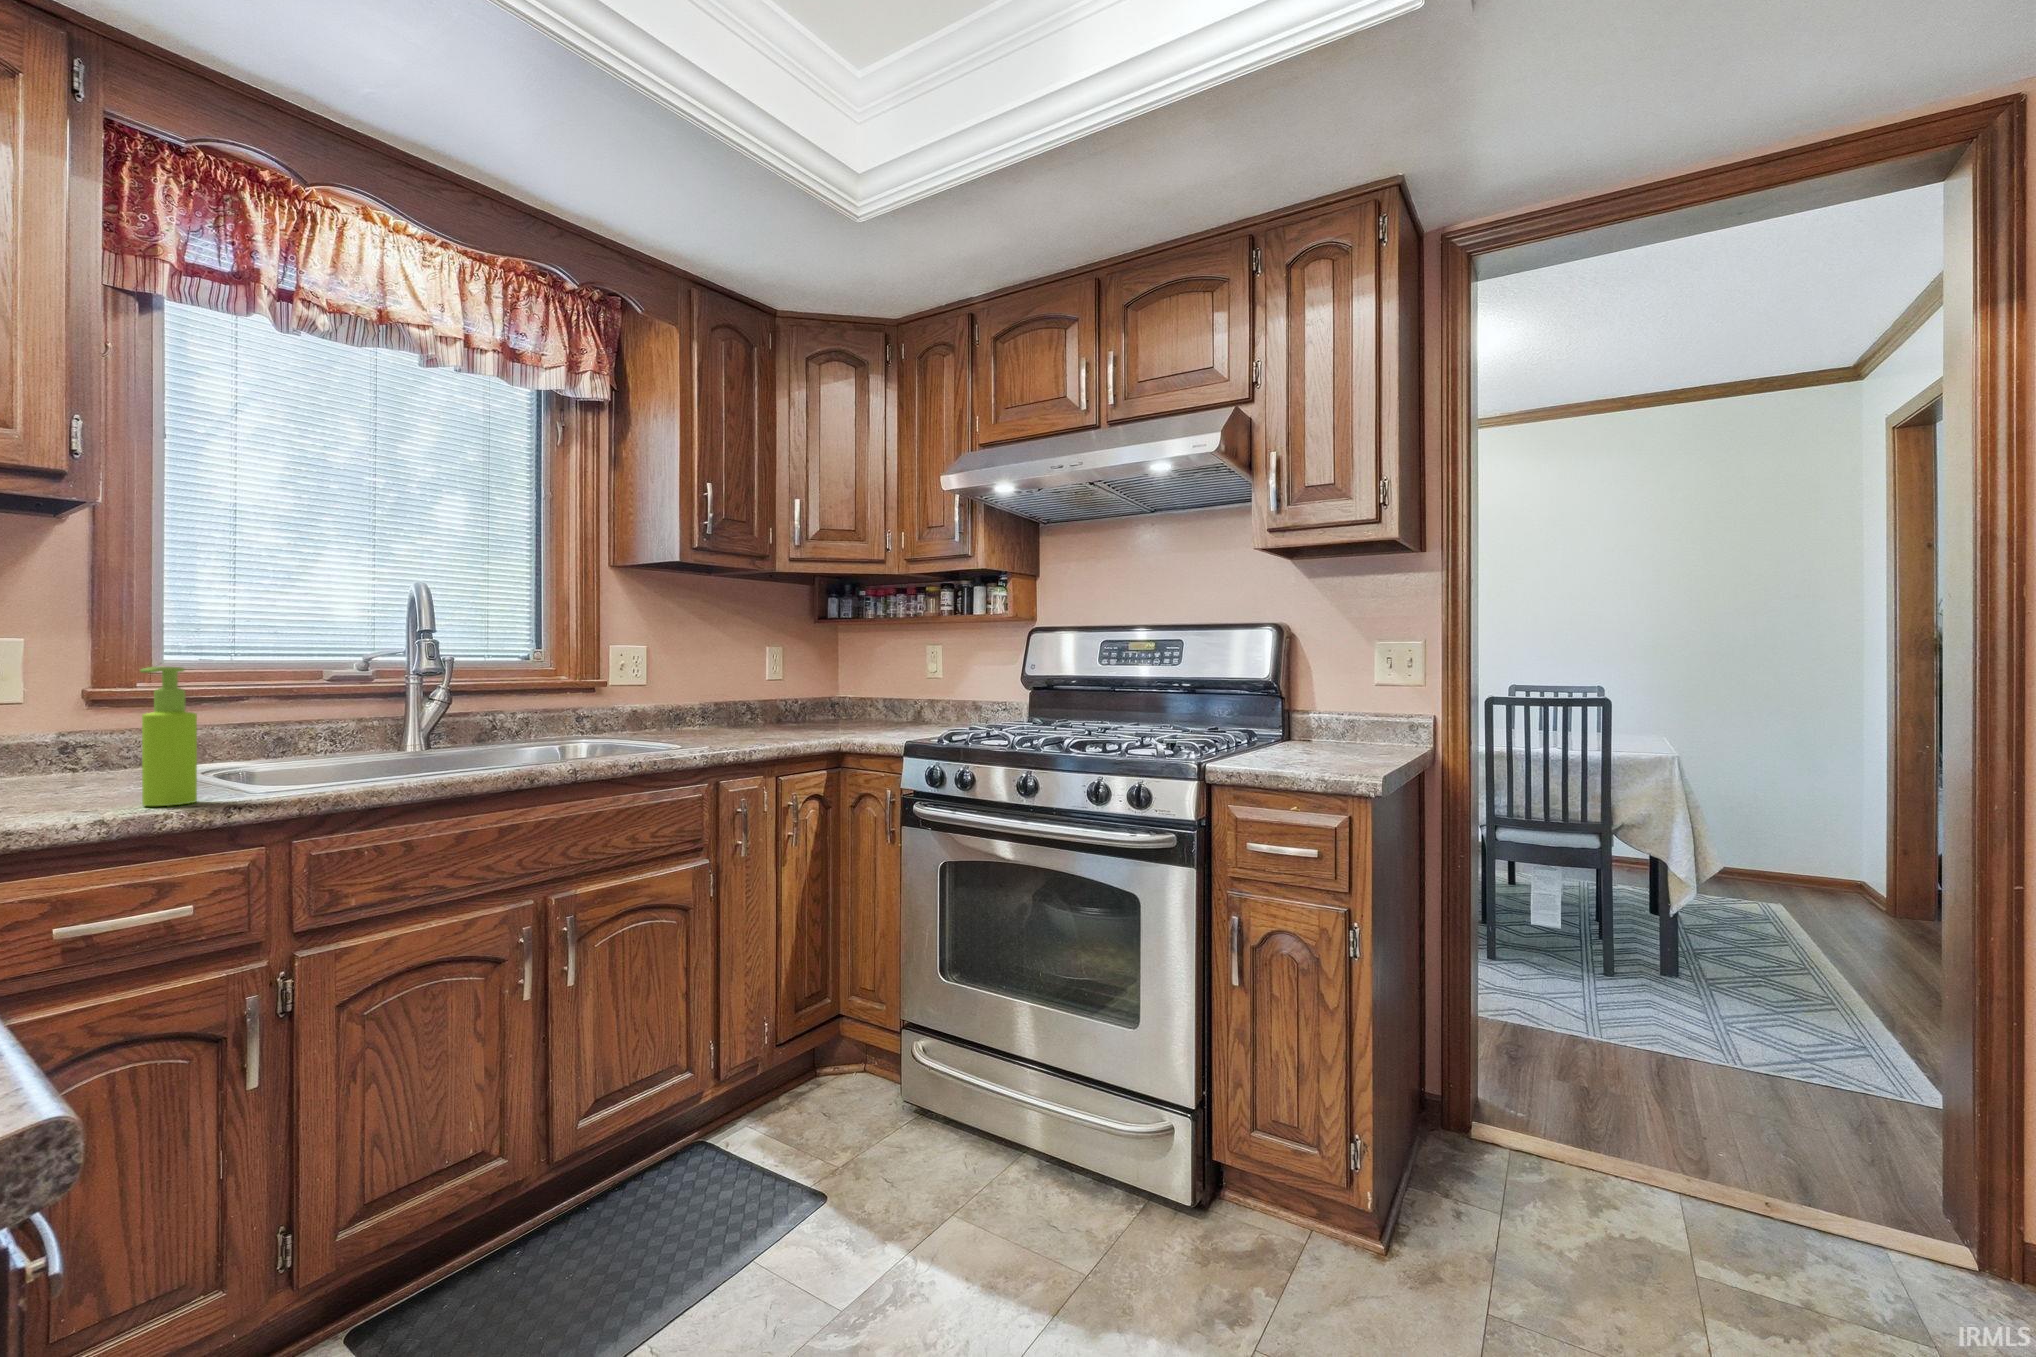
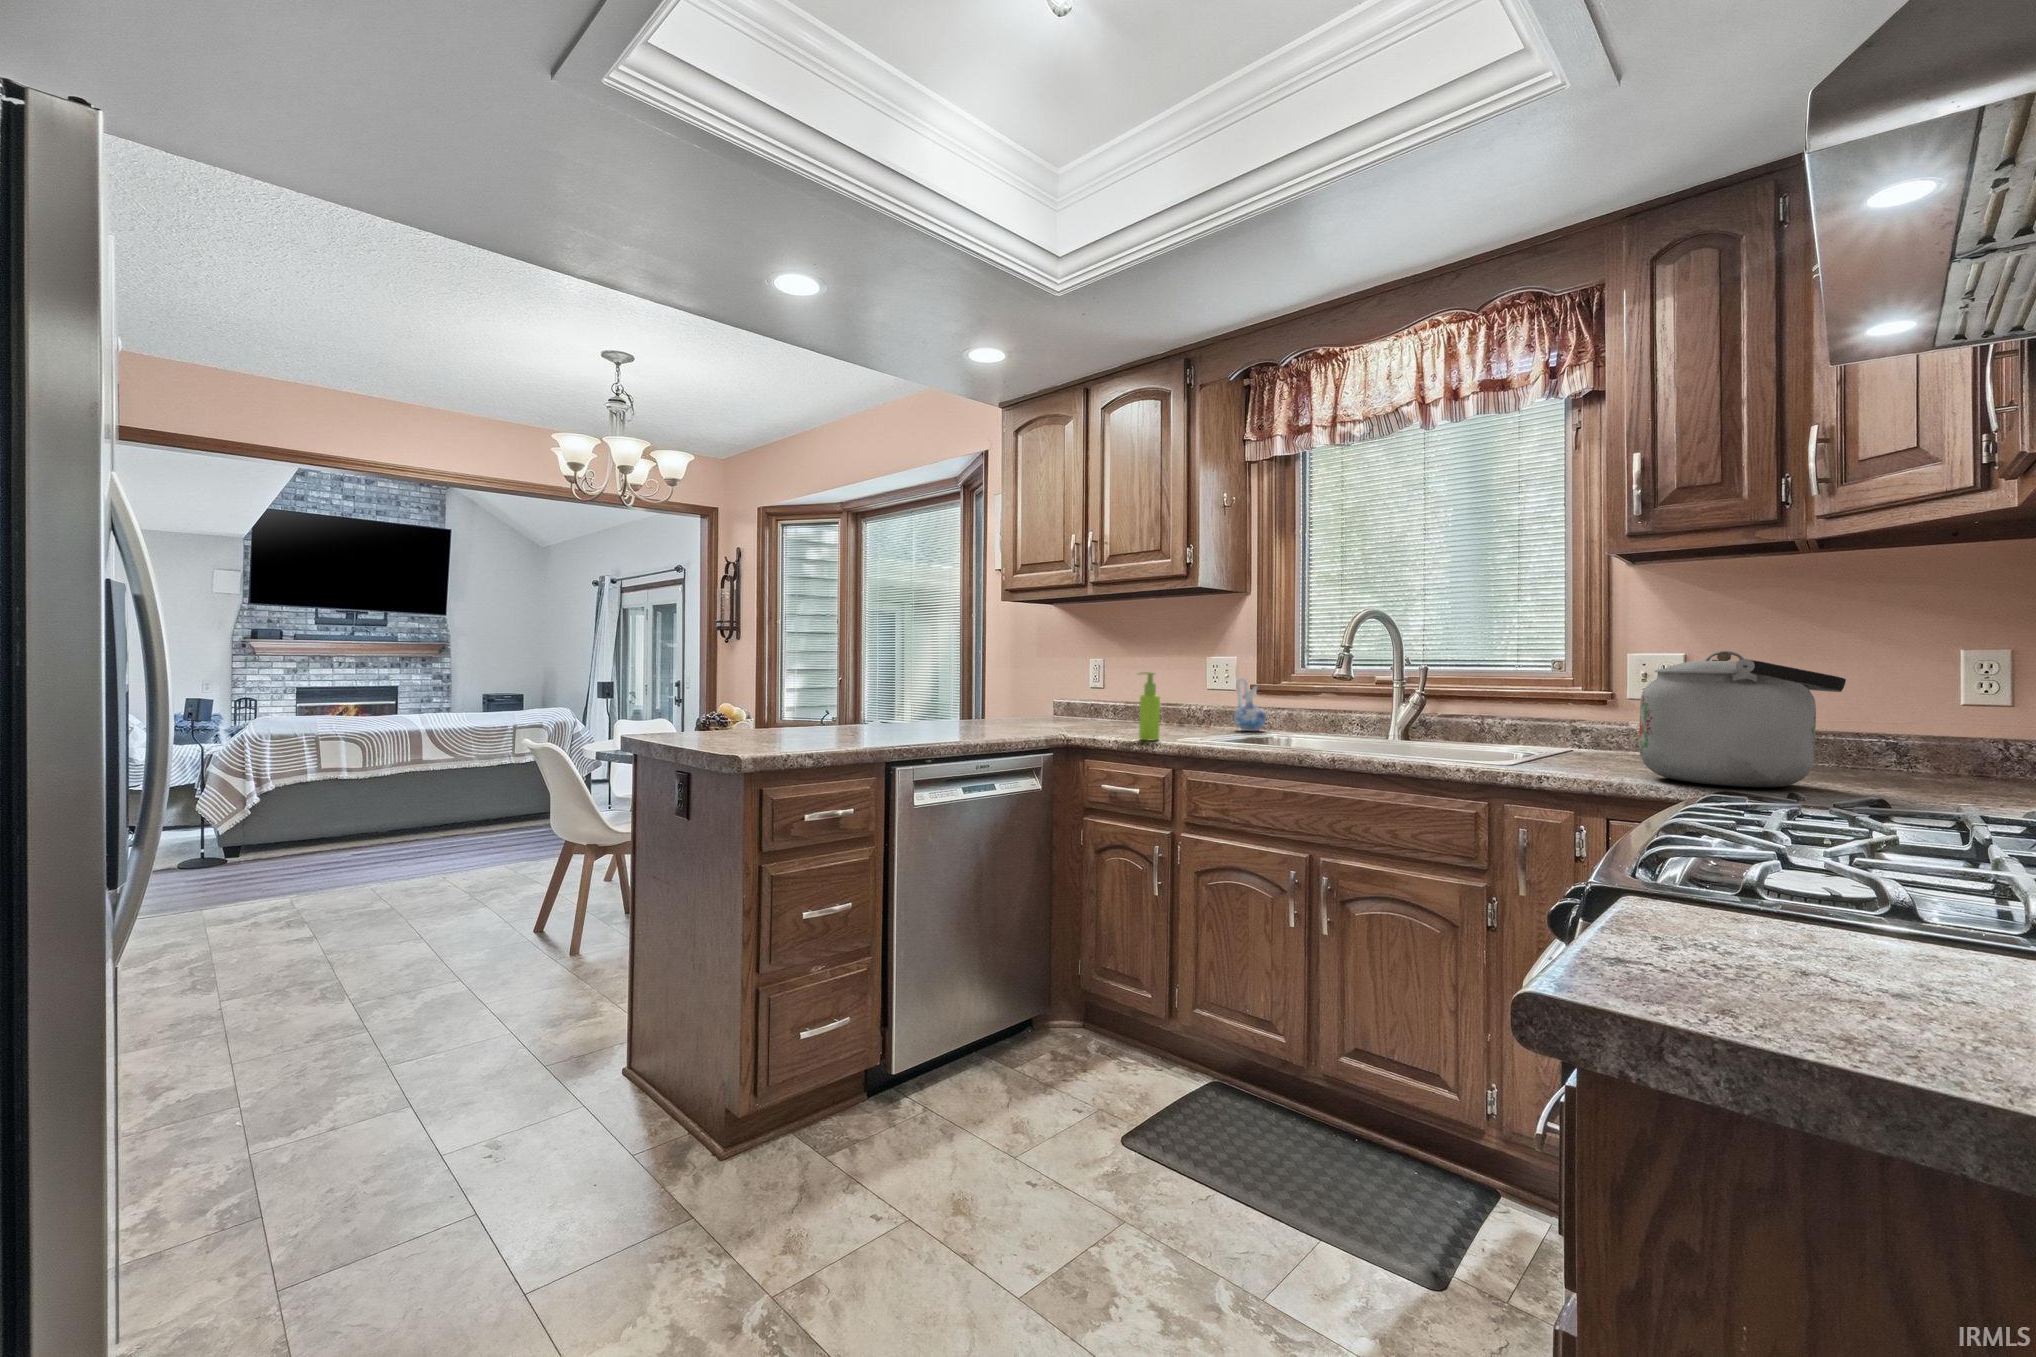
kettle: none [750,643,873,737] -> present [1639,651,1846,787]
ceramic pitcher: none [43,676,128,776] -> present [1234,678,1266,731]

